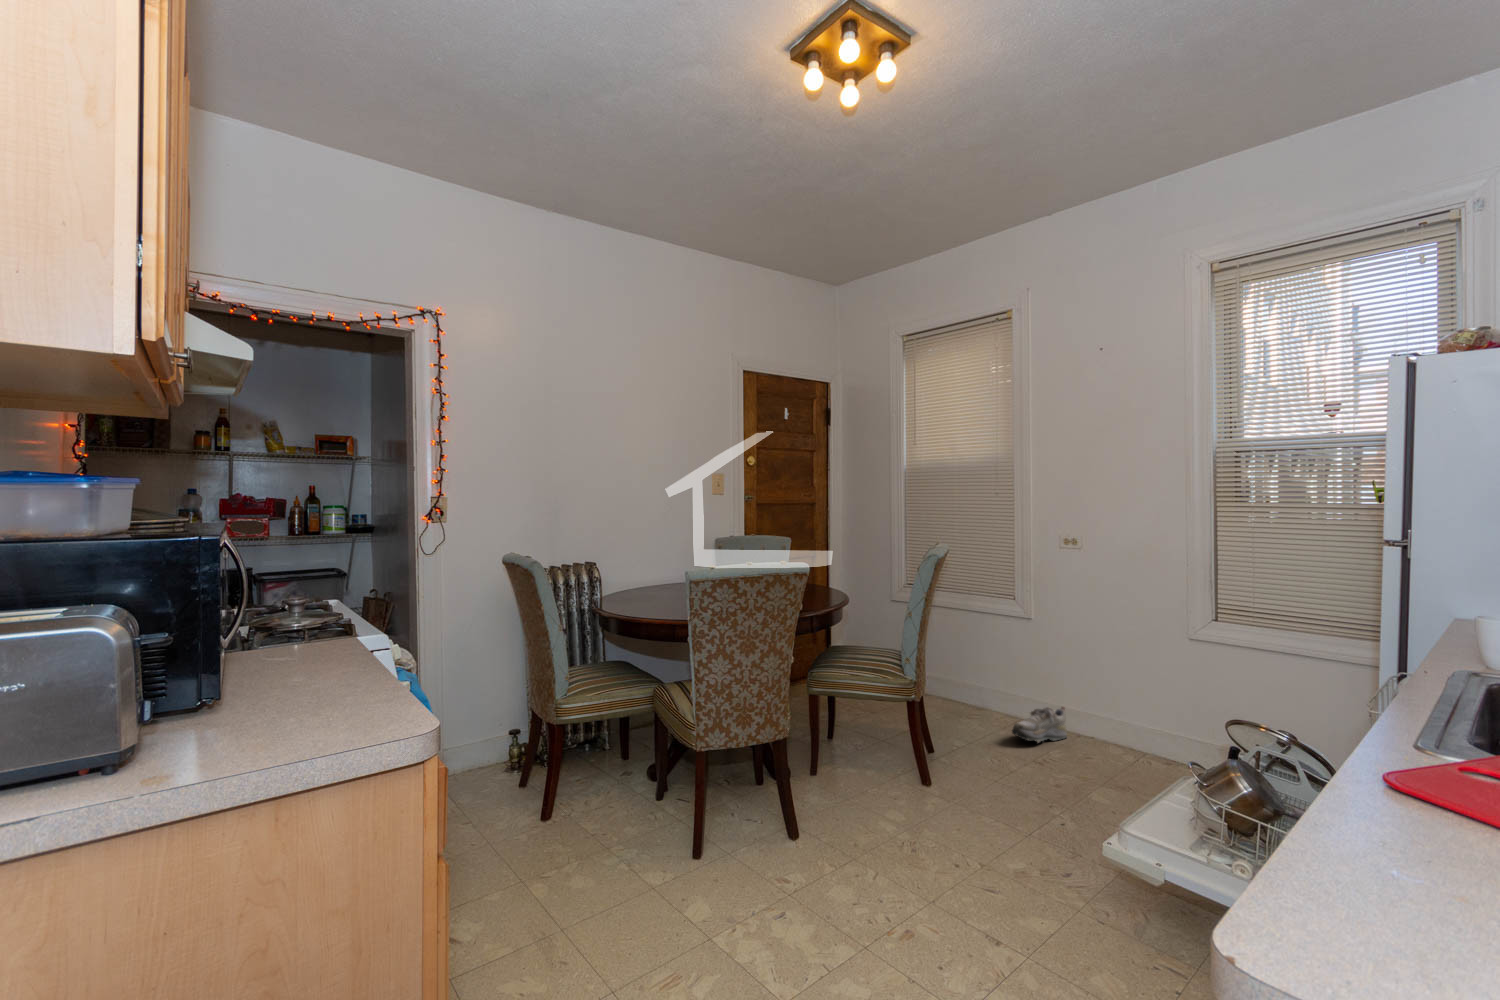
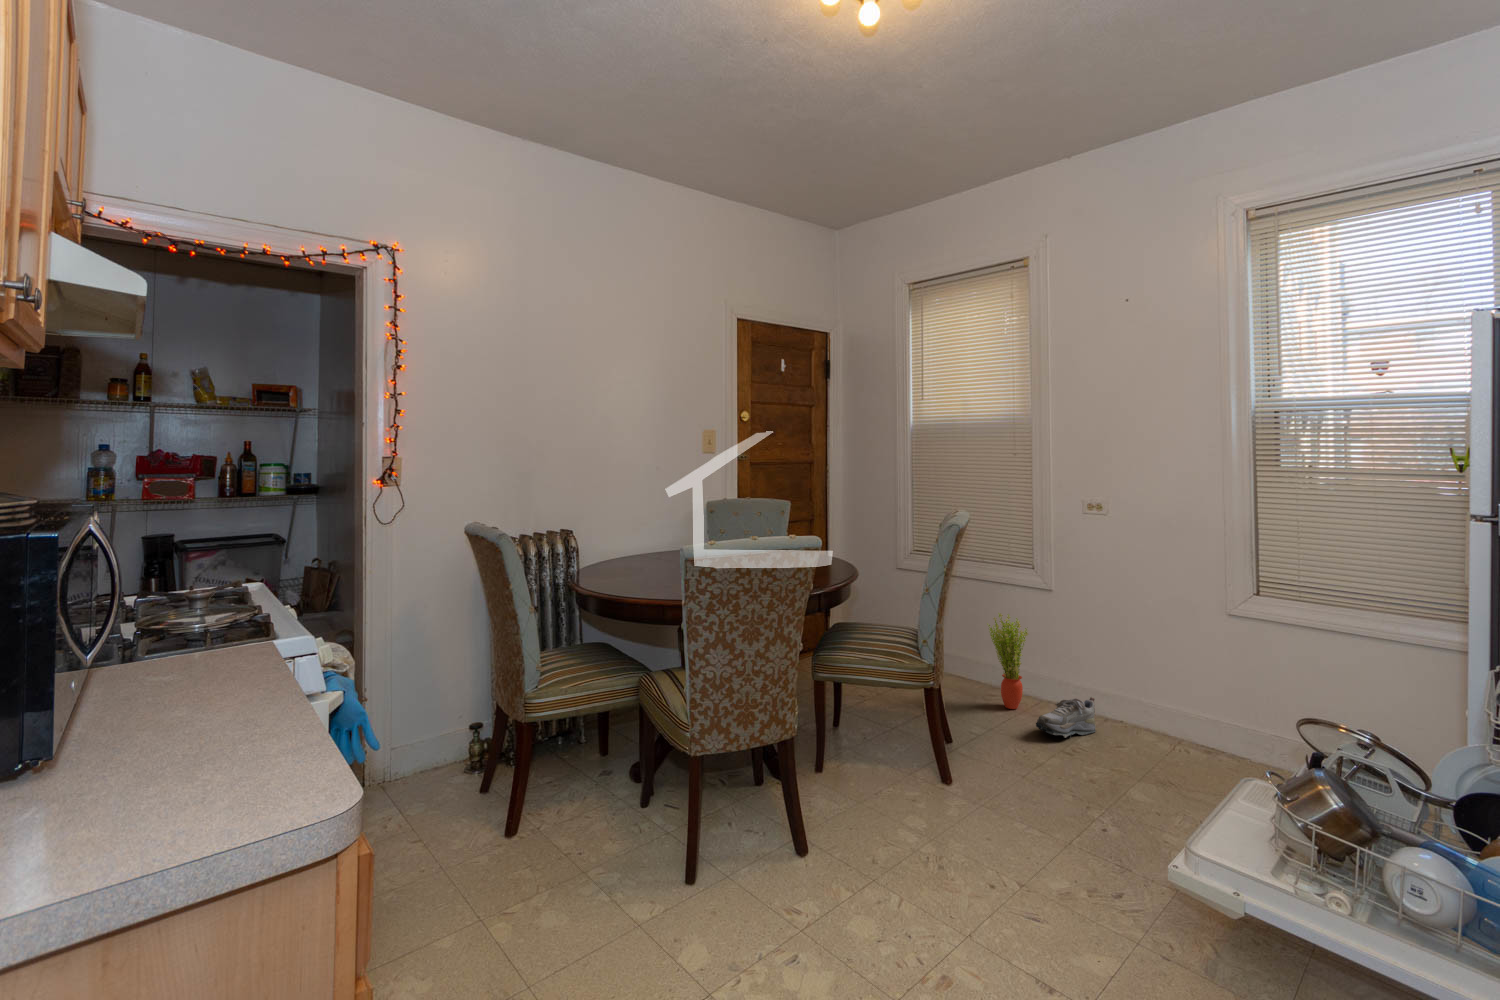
potted plant: none [968,631,1006,718] -> present [988,613,1028,709]

